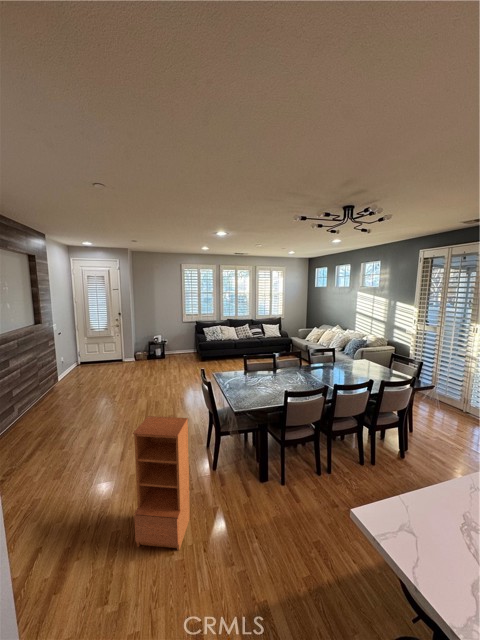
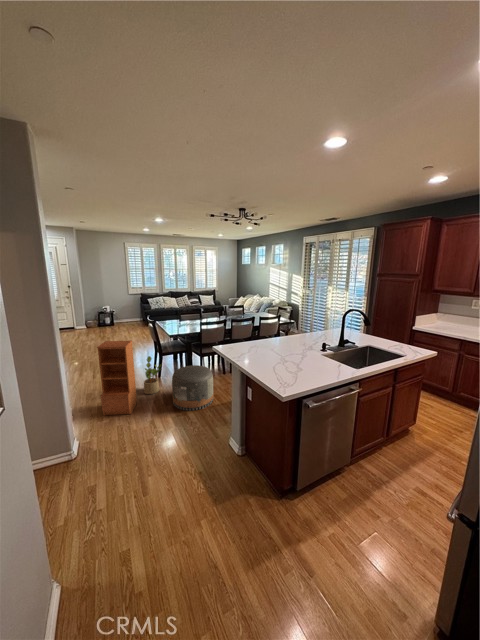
potted plant: none [200,436,230,498] -> present [144,356,162,394]
pouf: none [247,458,318,559] -> present [172,365,213,411]

